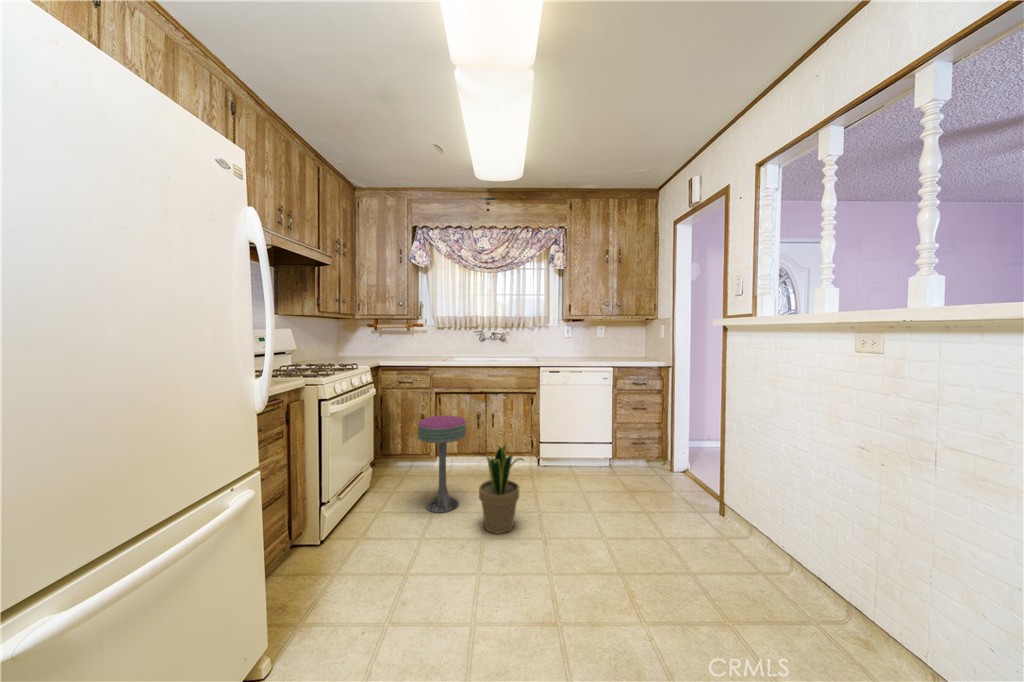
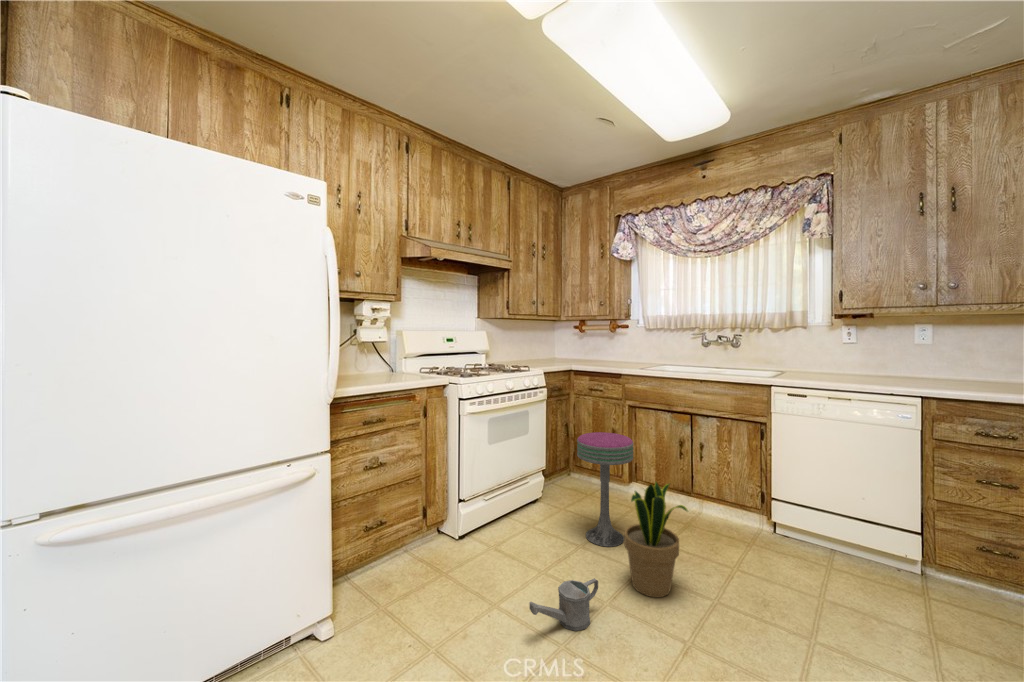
watering can: none [444,533,480,581] -> present [529,578,598,631]

